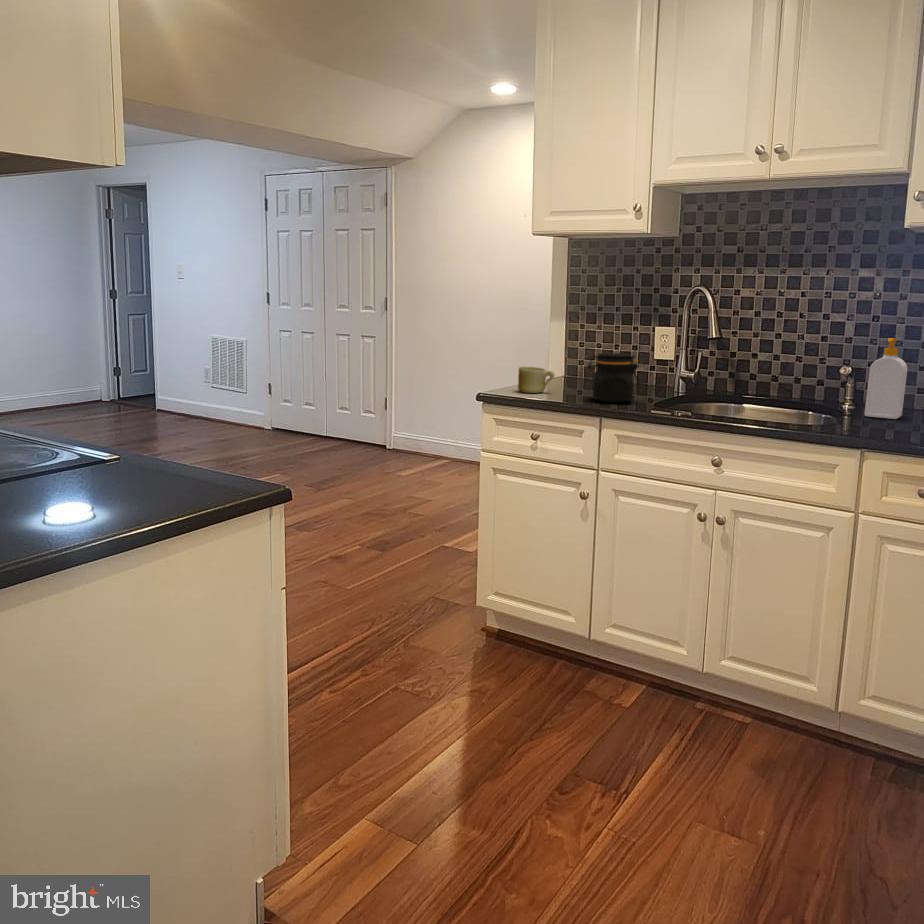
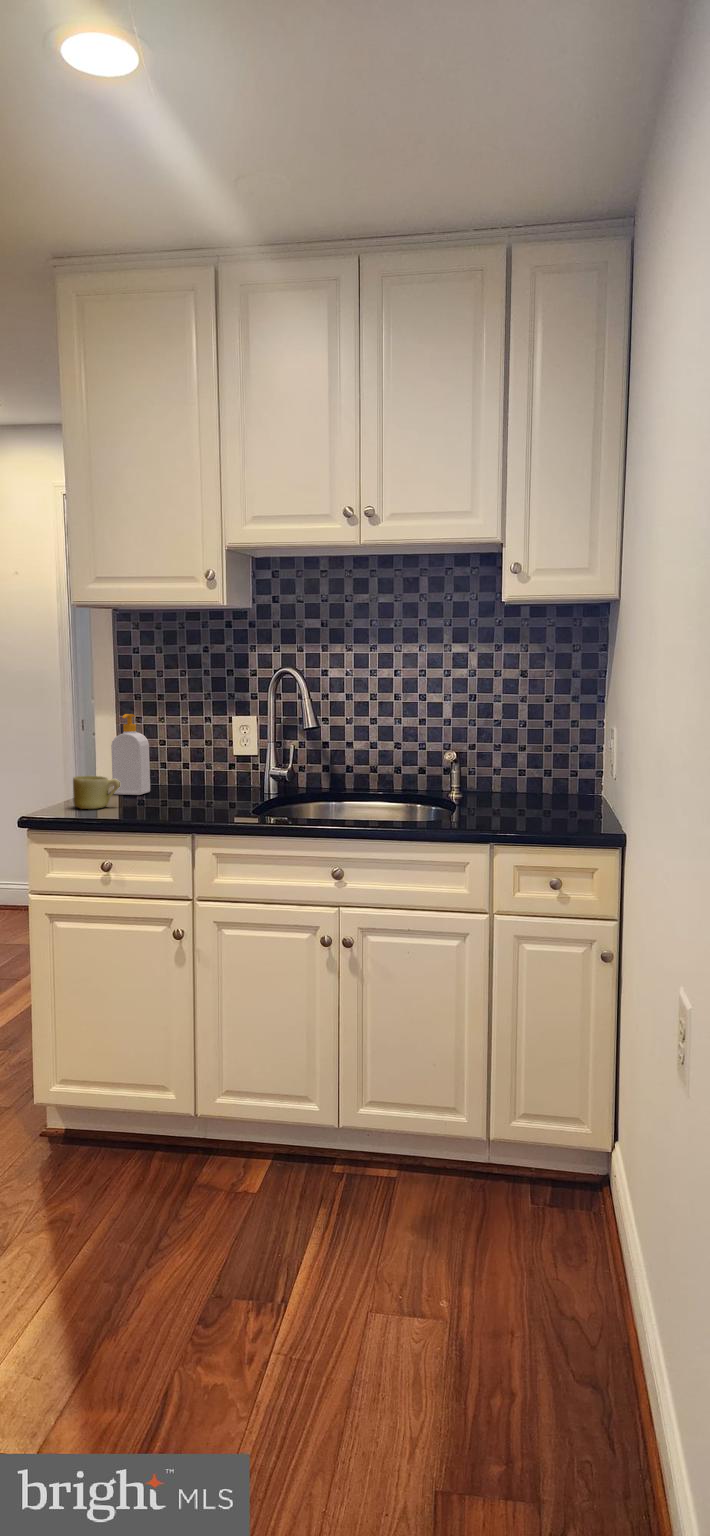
soap bottle: present [865,338,907,419] -> present [111,714,150,795]
jar: present [587,353,639,402] -> none [164,752,229,813]

